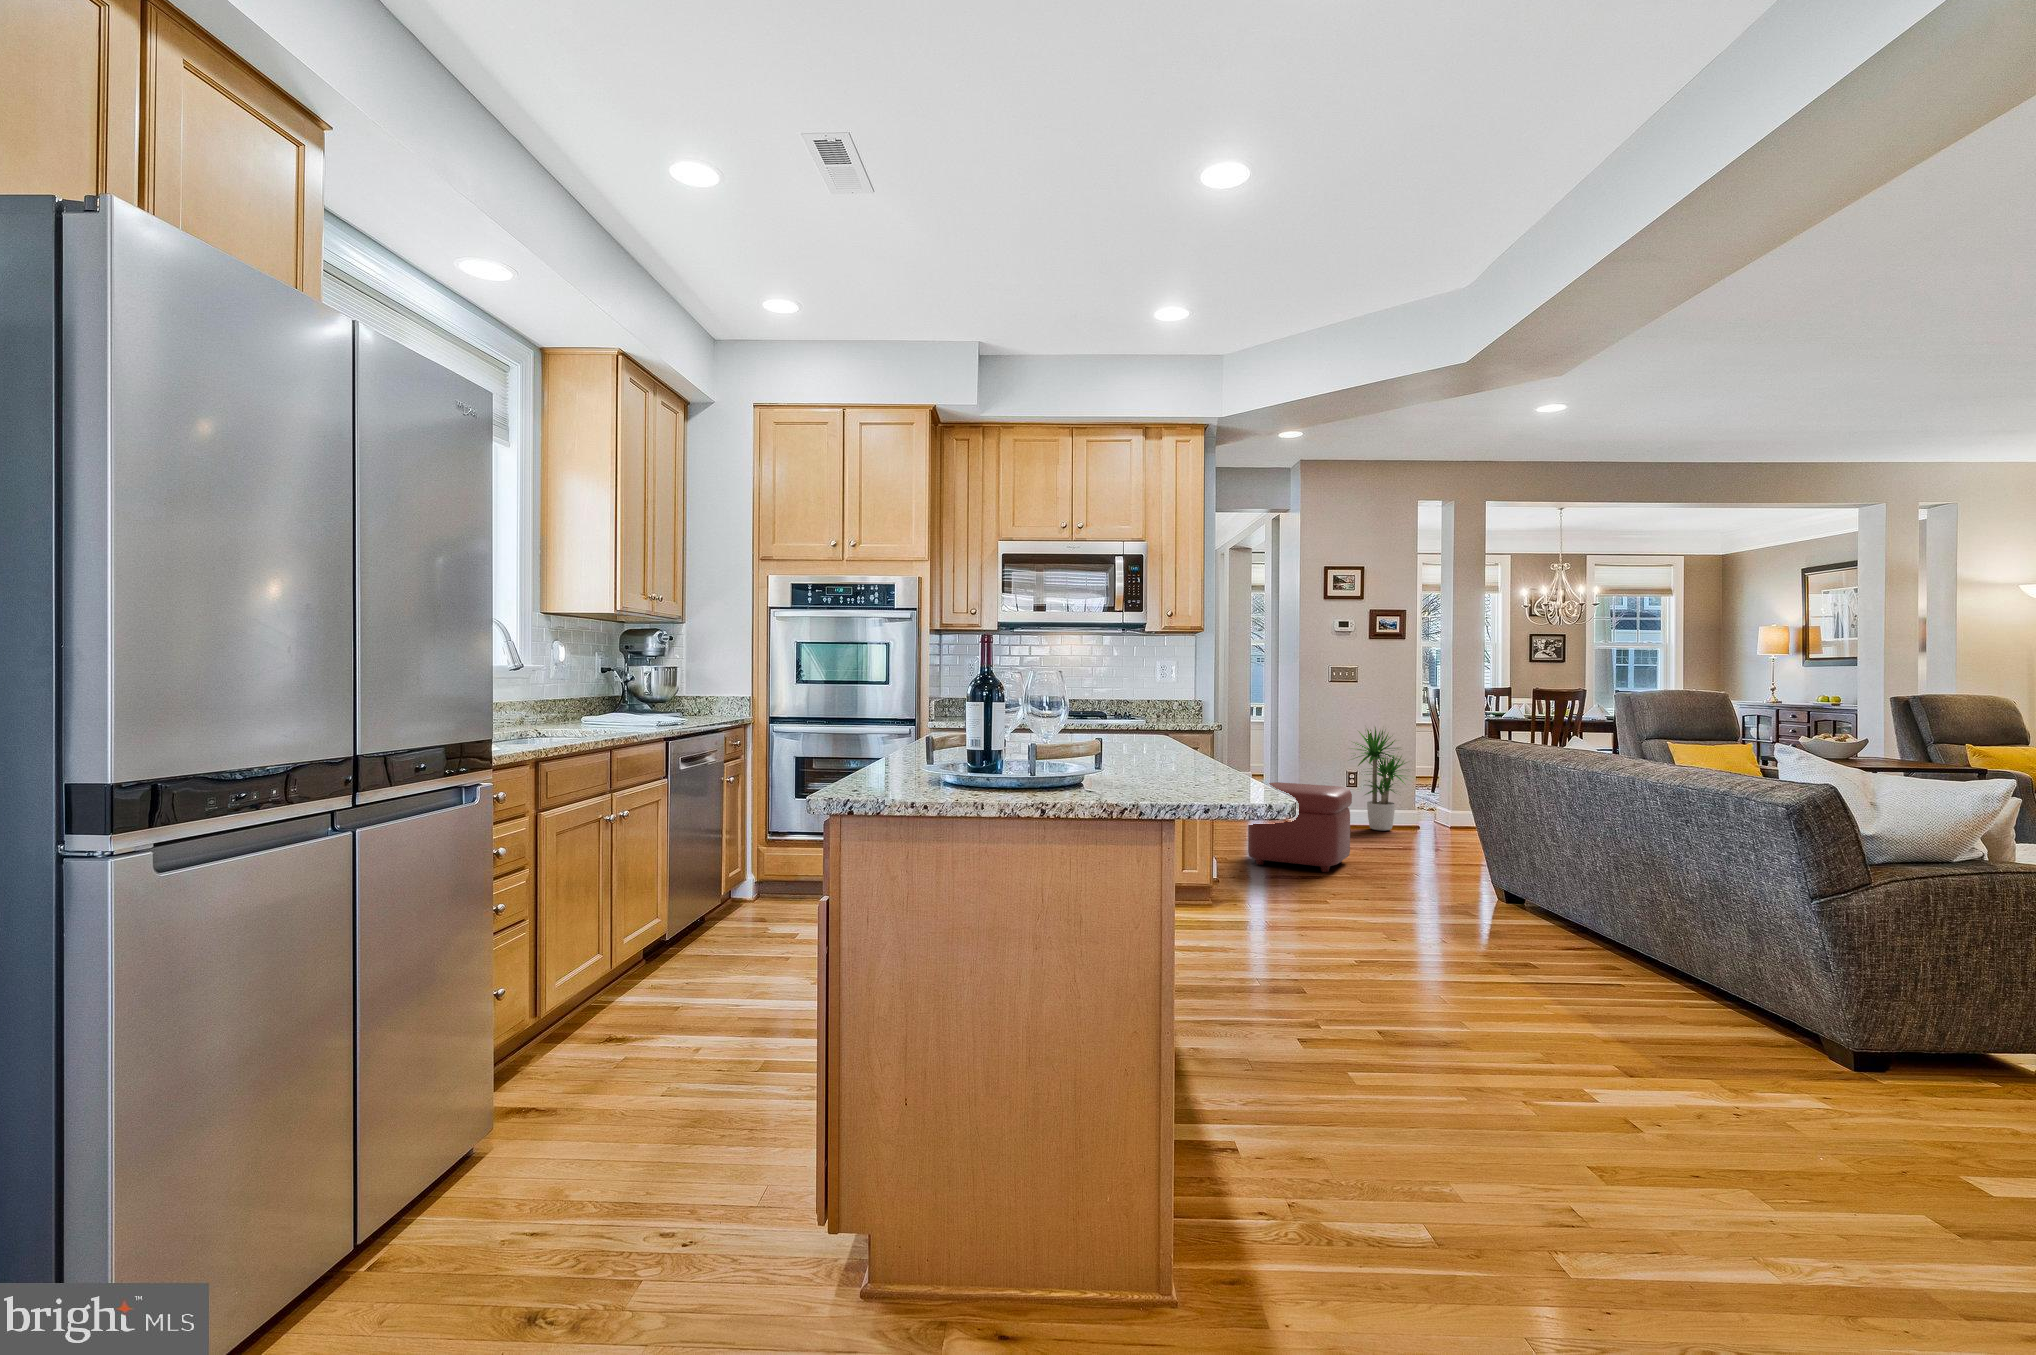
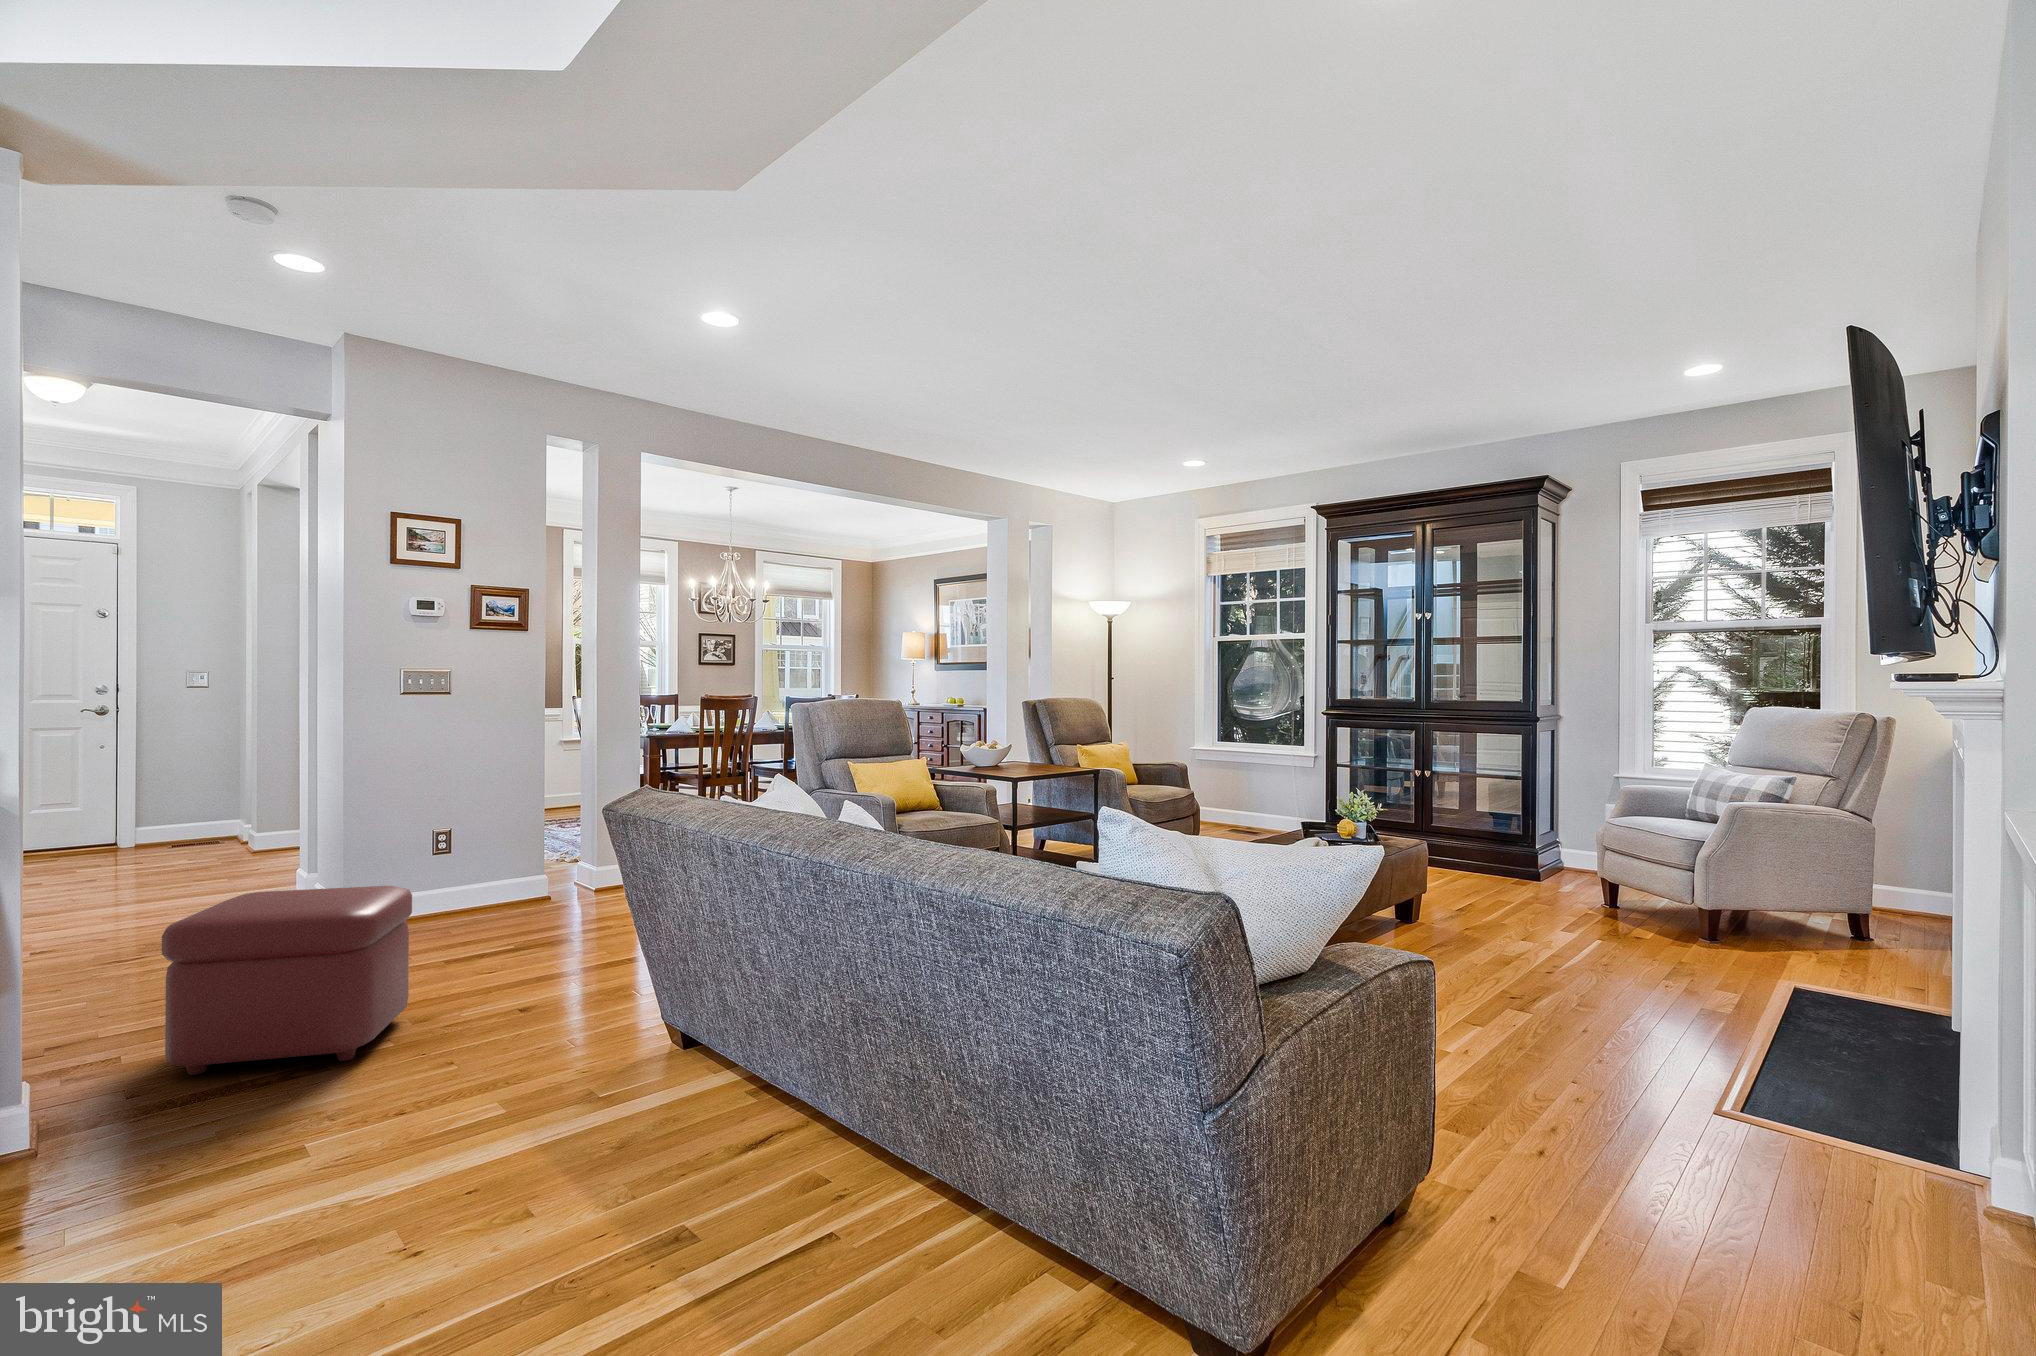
potted plant: present [1354,727,1406,831] -> none [428,760,546,923]

